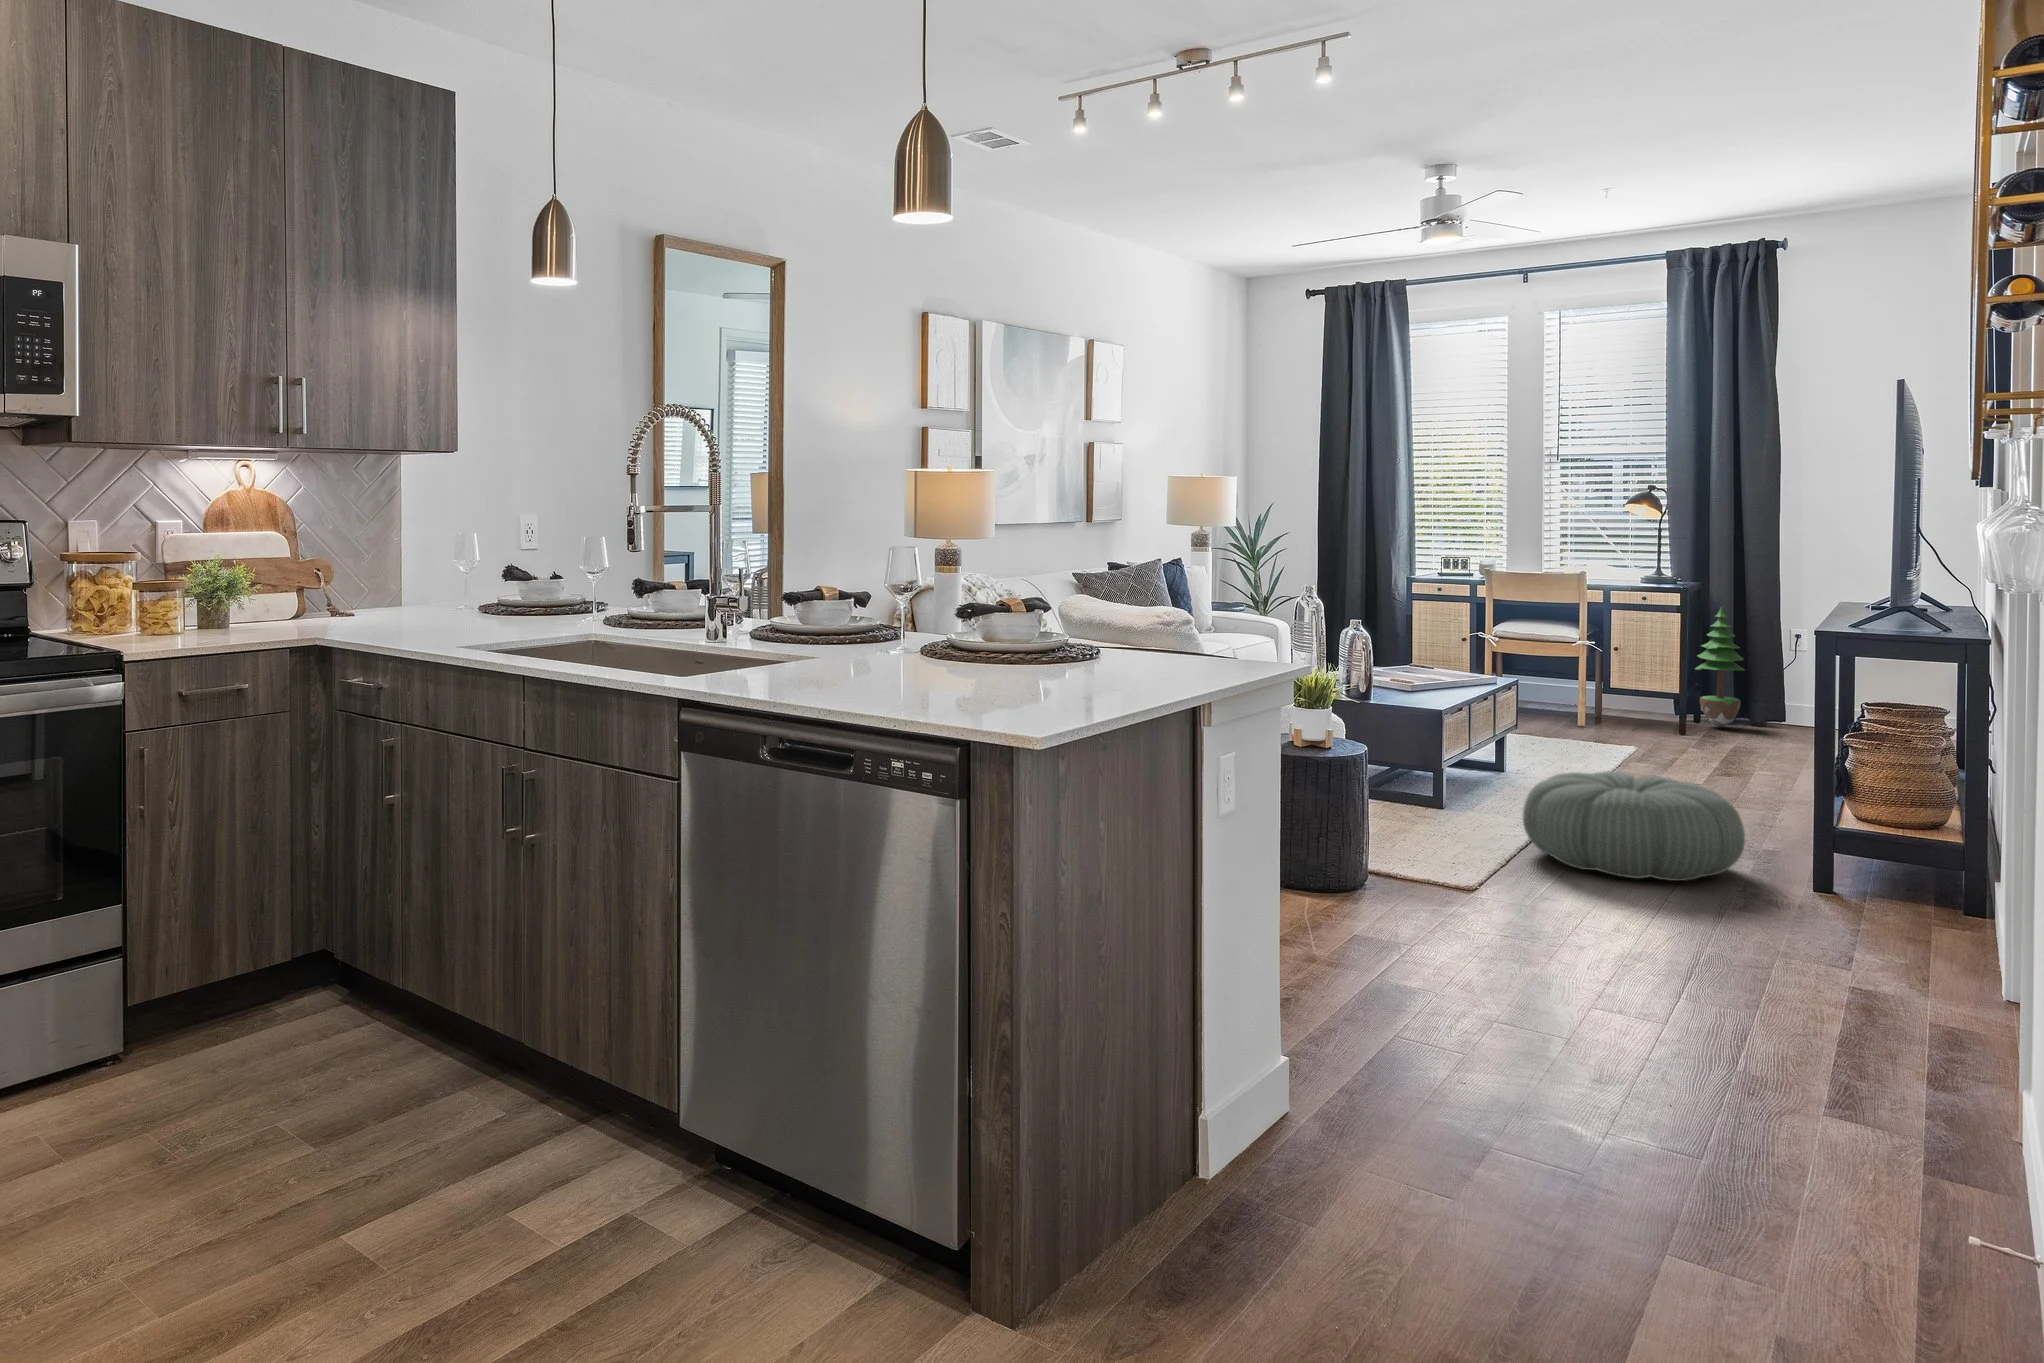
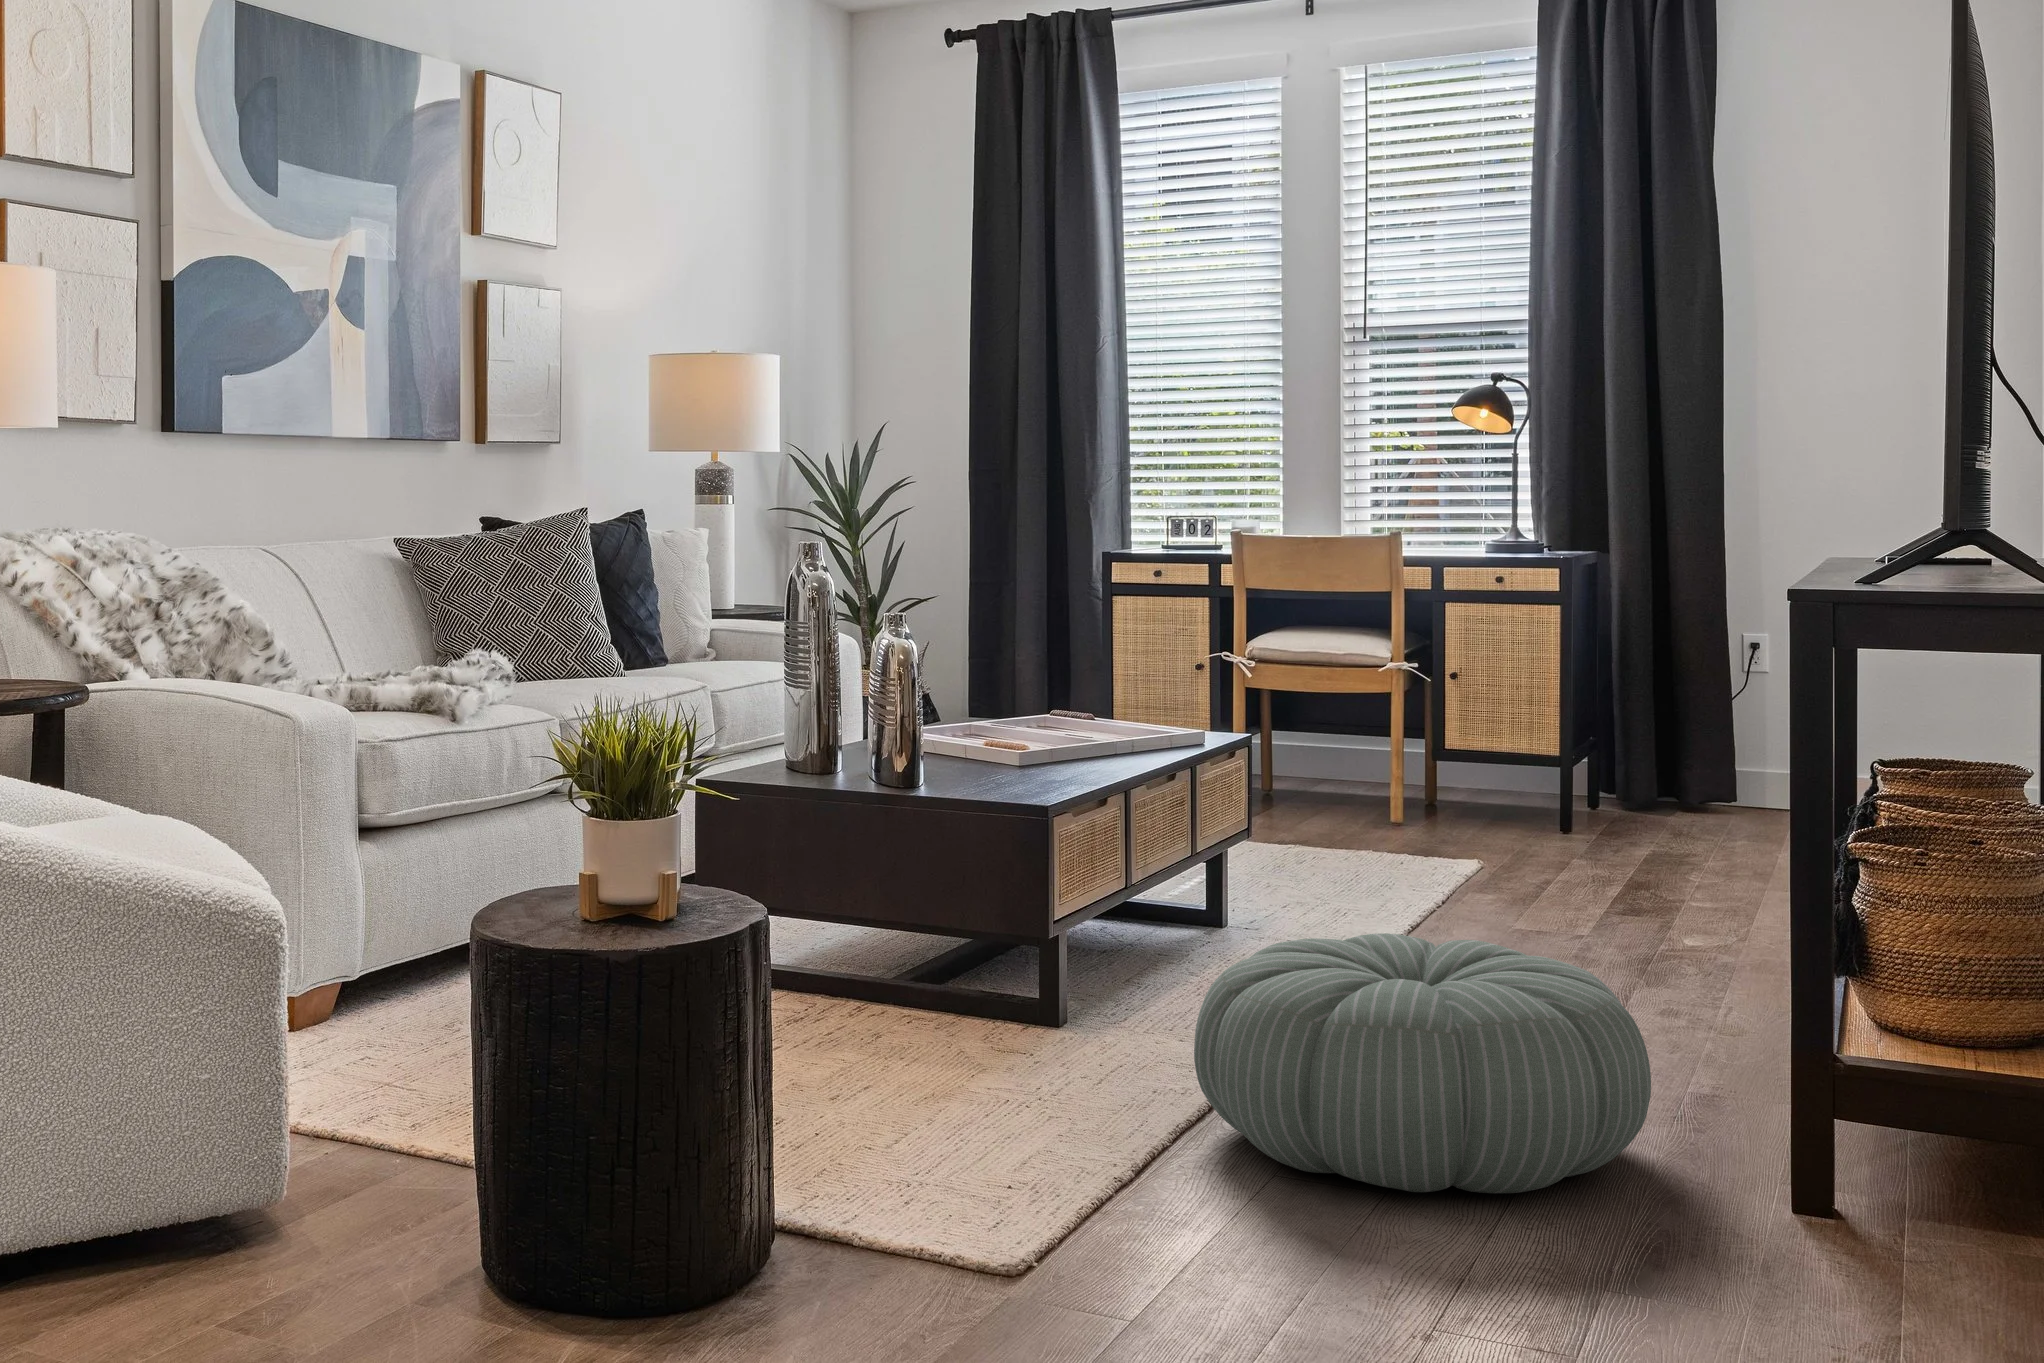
potted tree: present [1695,607,1744,728] -> none [1584,595,1669,819]

